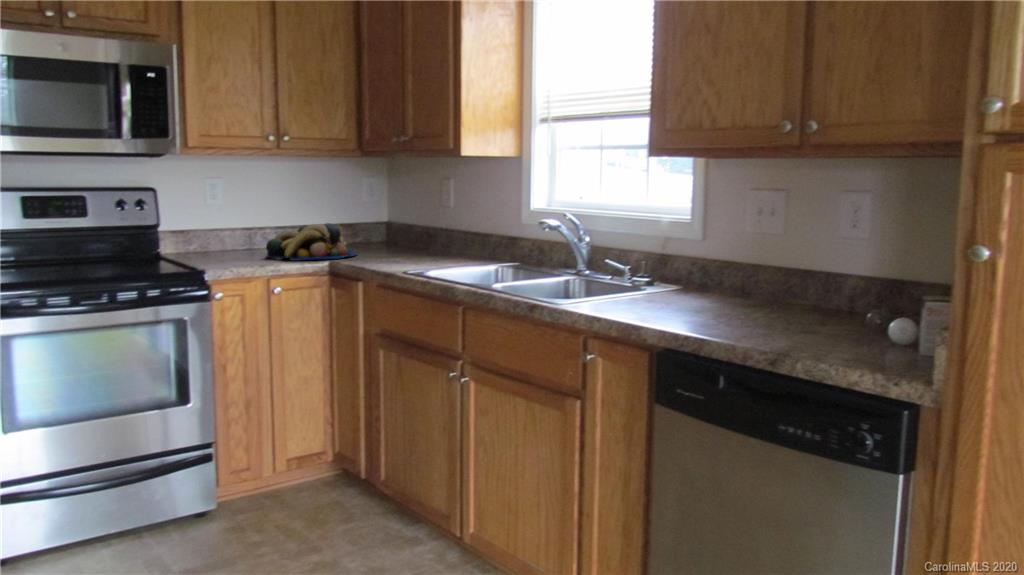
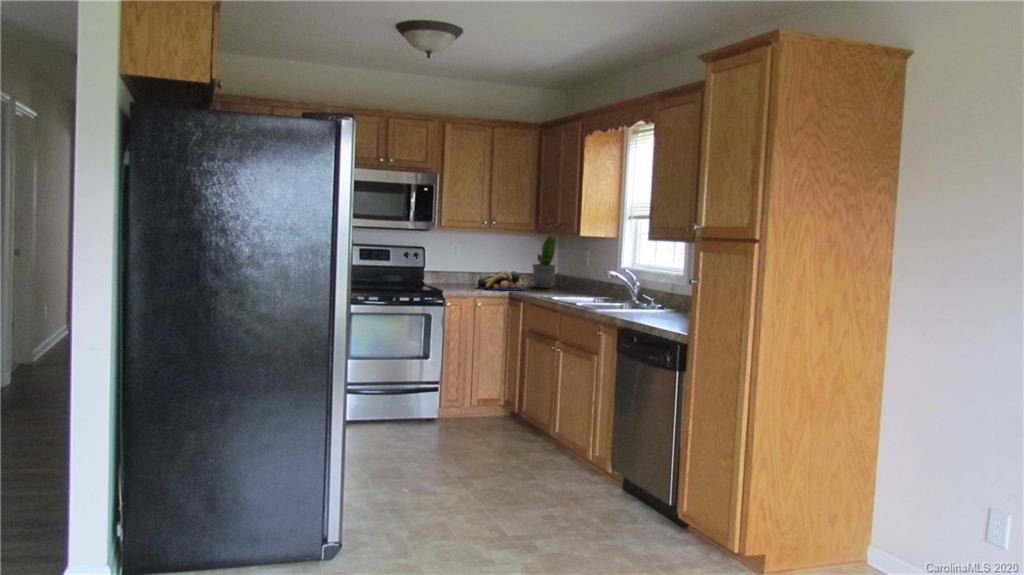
potted plant: none [353,155,395,248] -> present [532,235,556,288]

